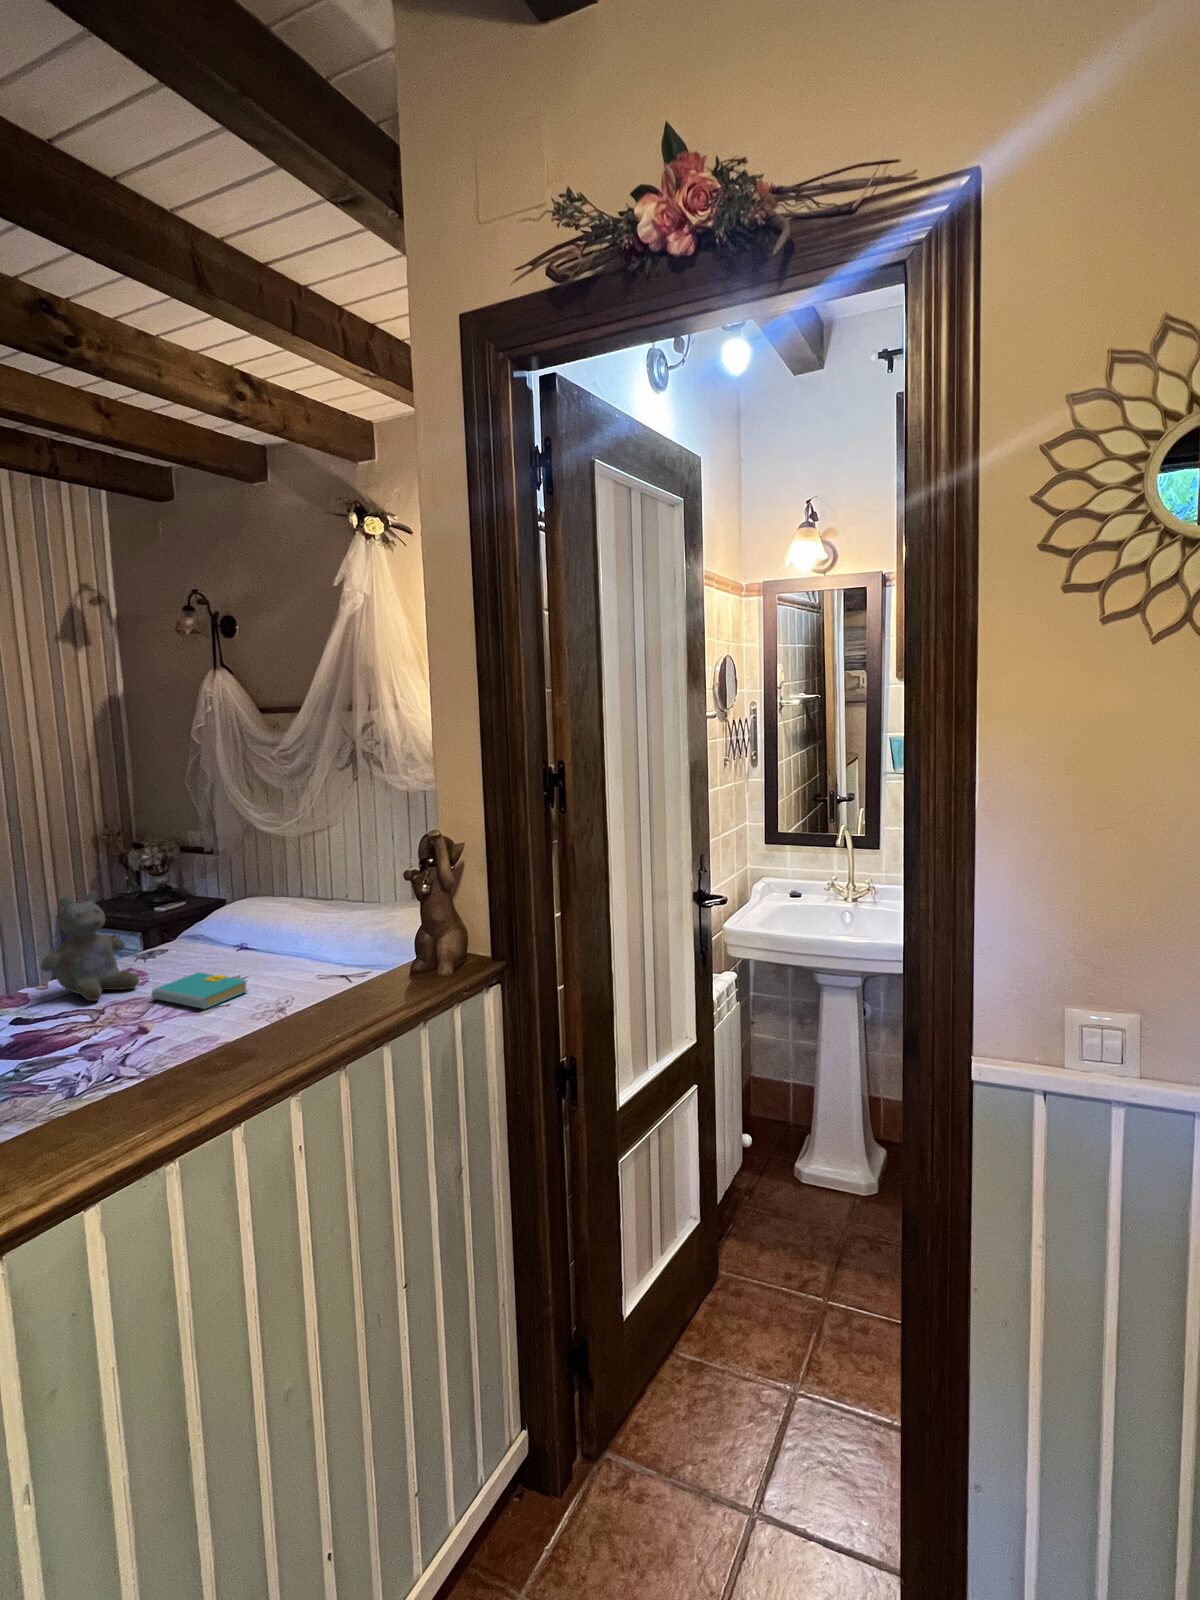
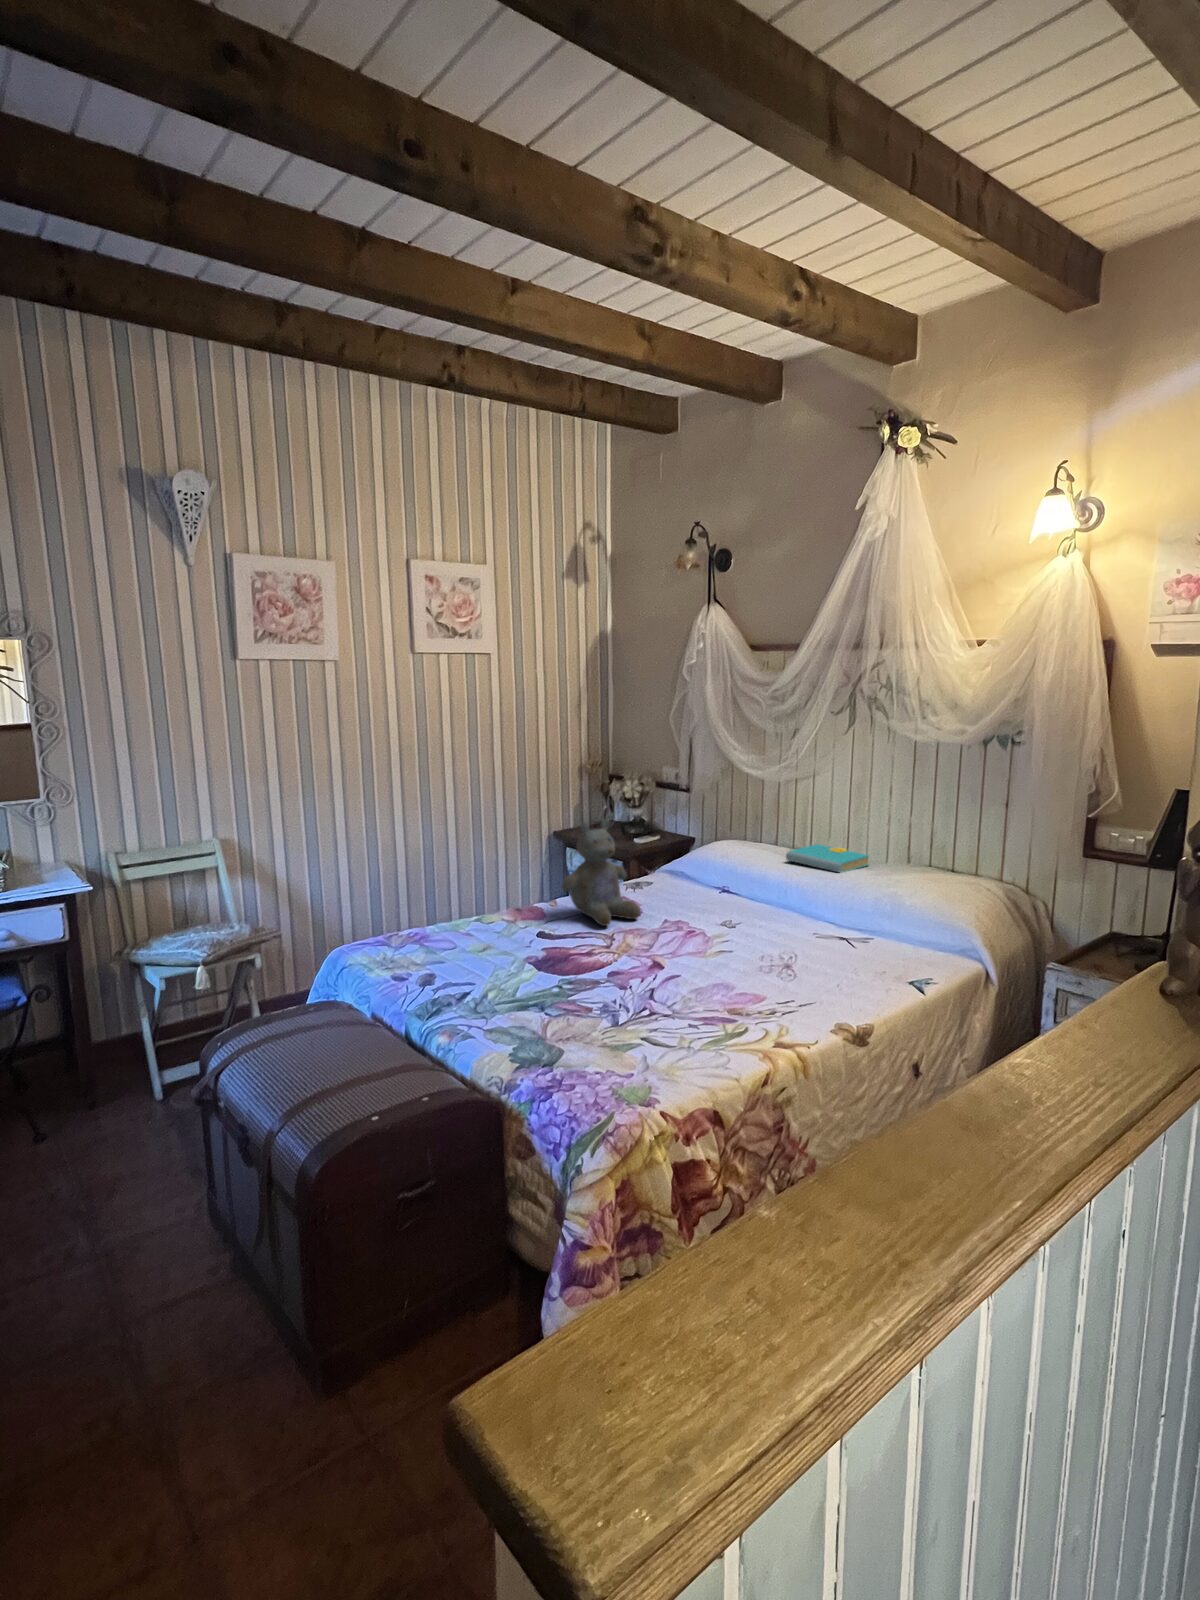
book: present [151,972,247,1009] -> present [786,844,869,873]

